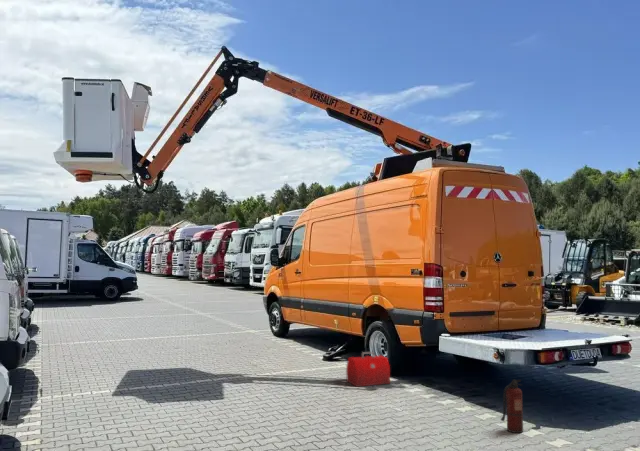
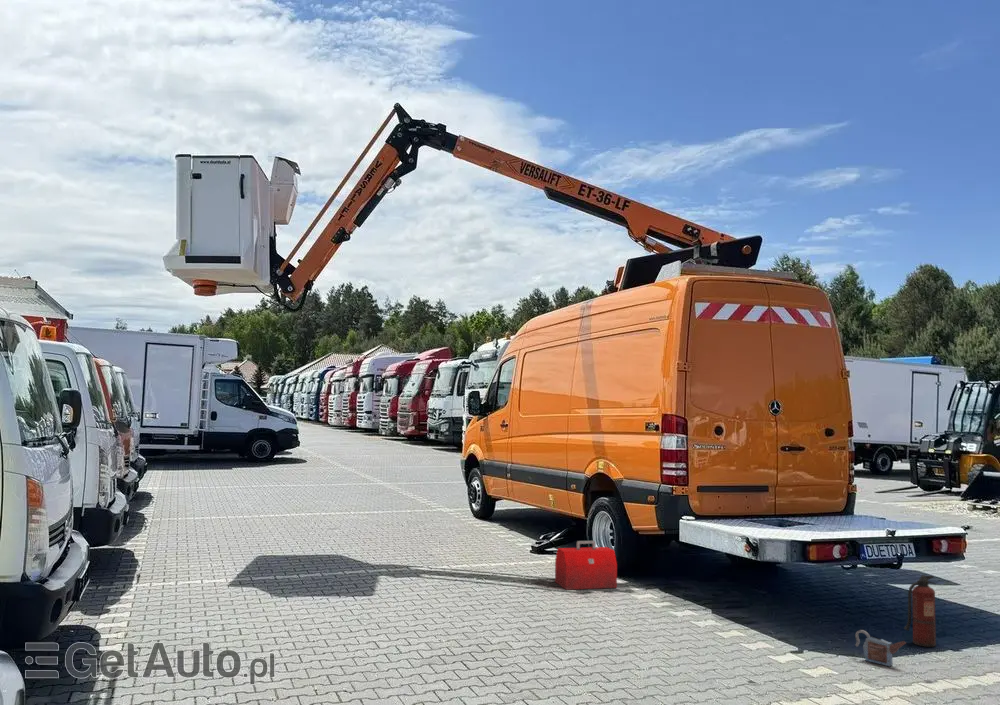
fire extinguisher: present [501,380,523,433] -> present [904,575,936,647]
watering can: none [572,409,610,434] -> present [855,630,906,666]

